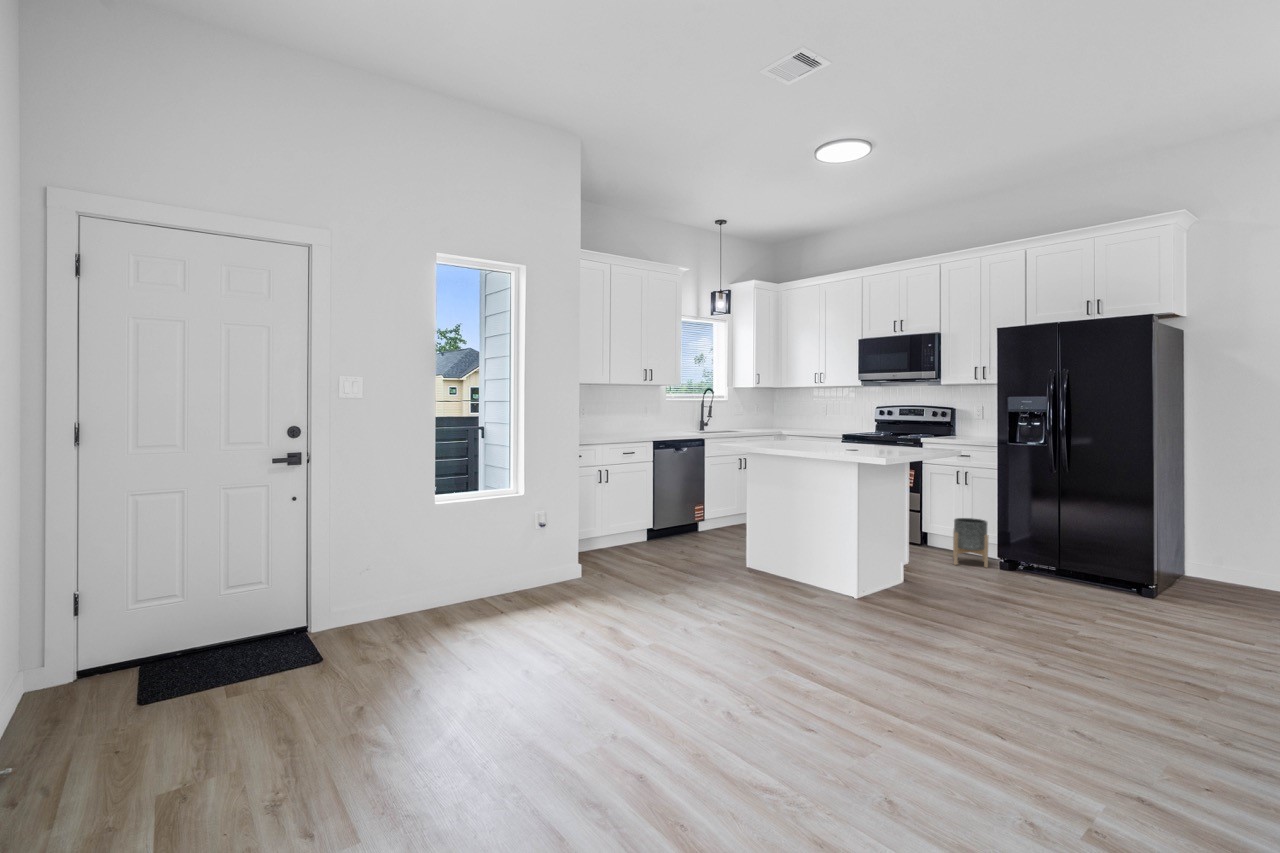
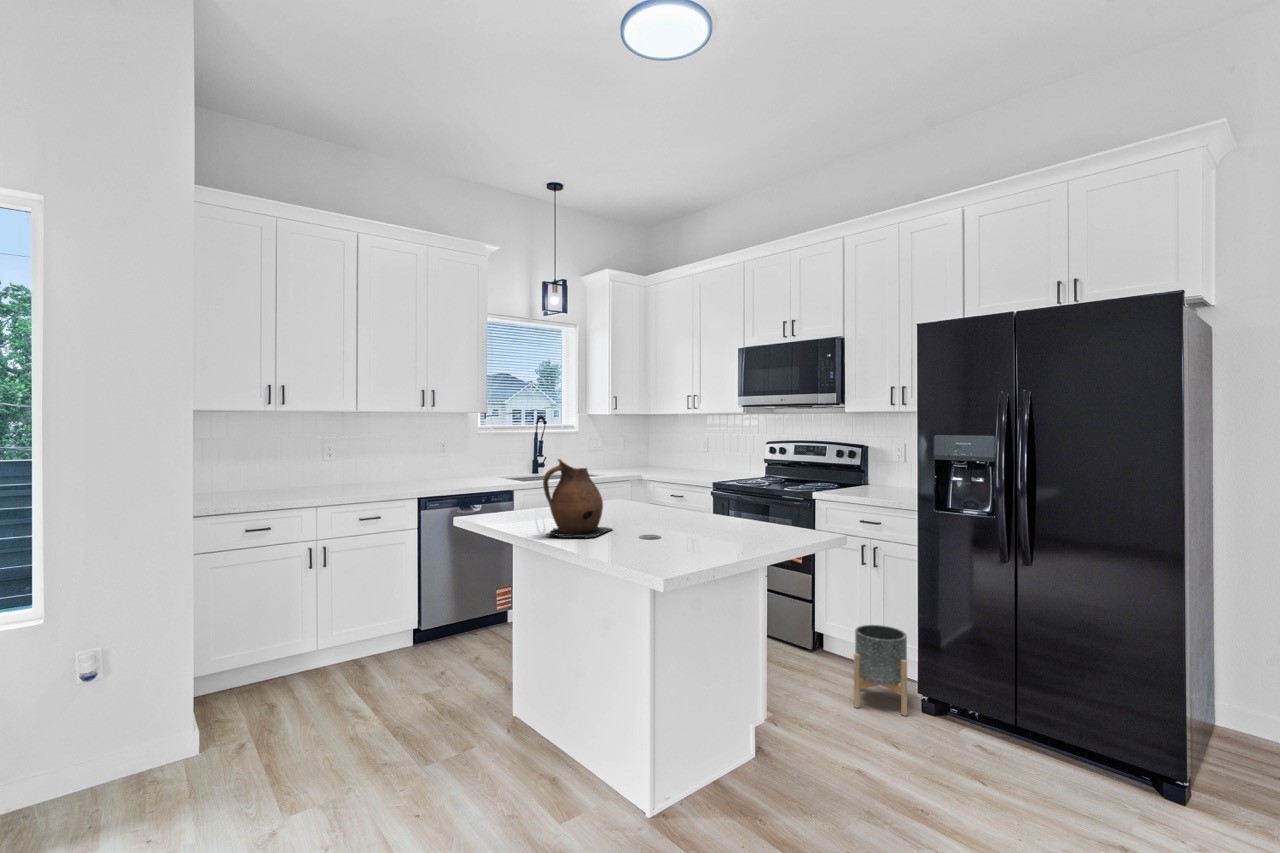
ceramic pitcher: none [790,410,825,453] -> present [543,459,612,538]

